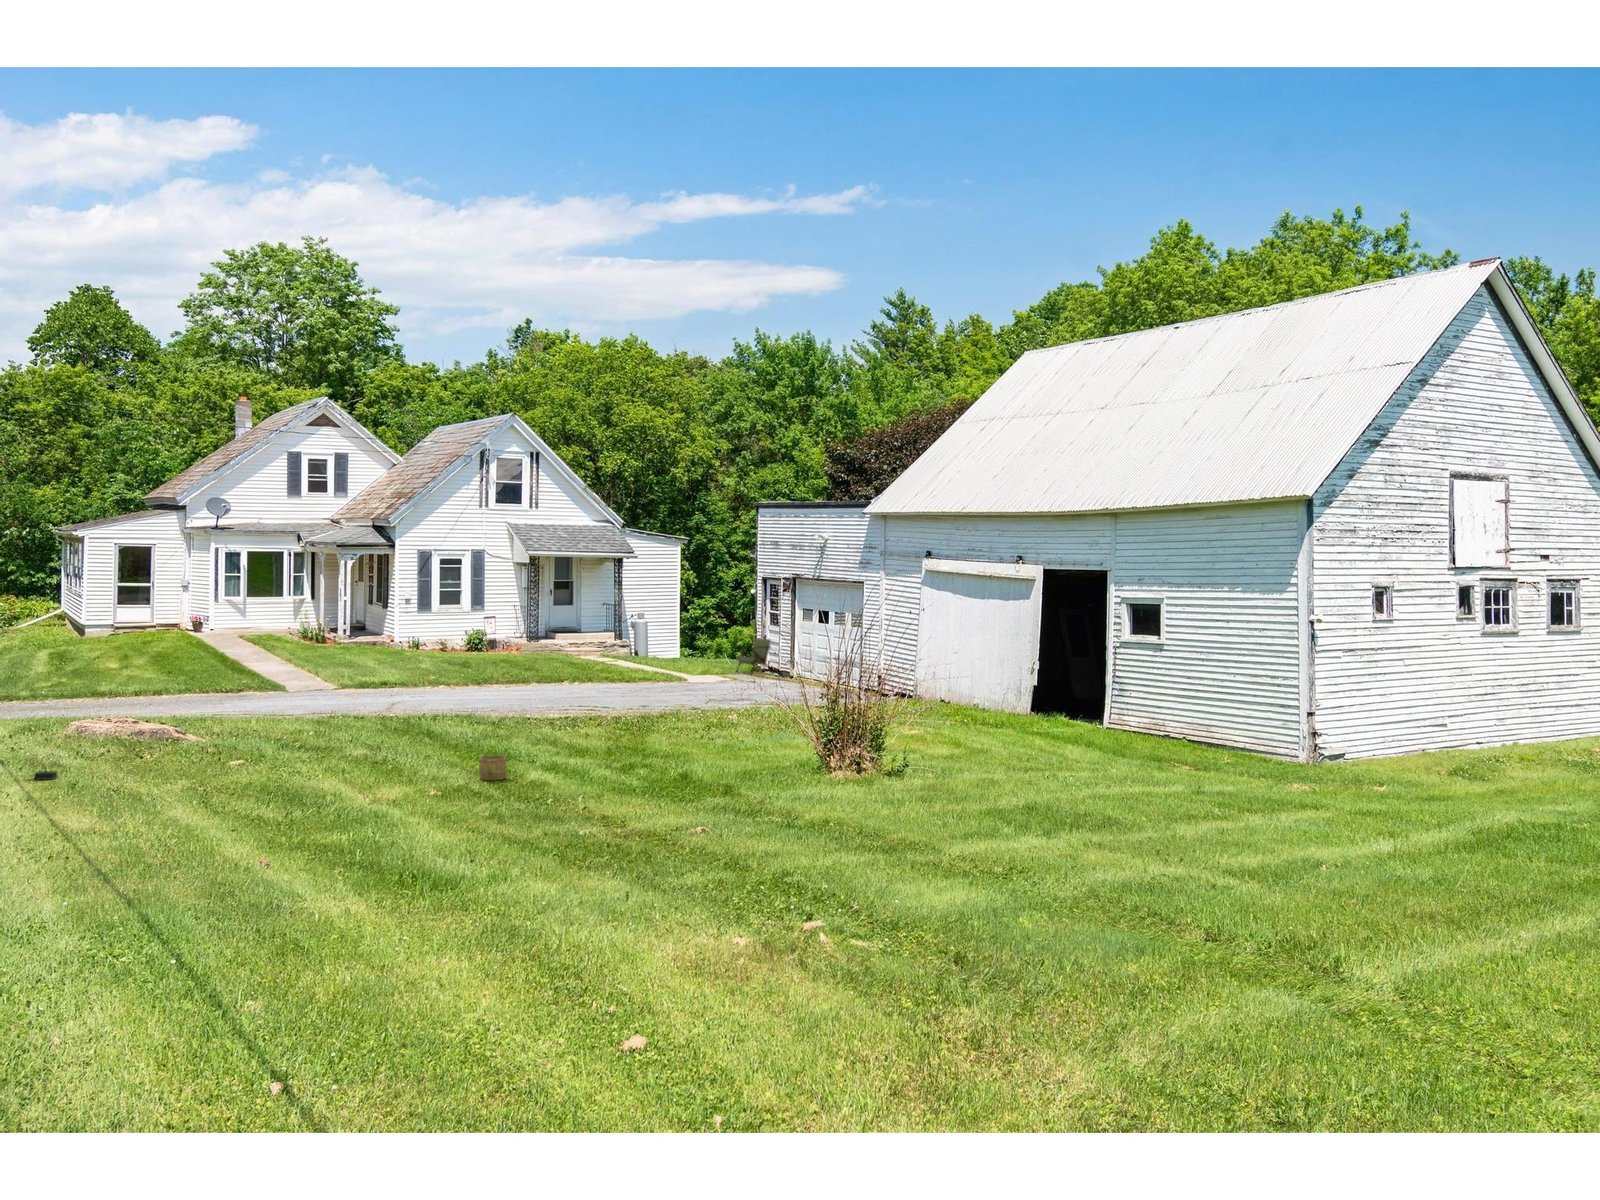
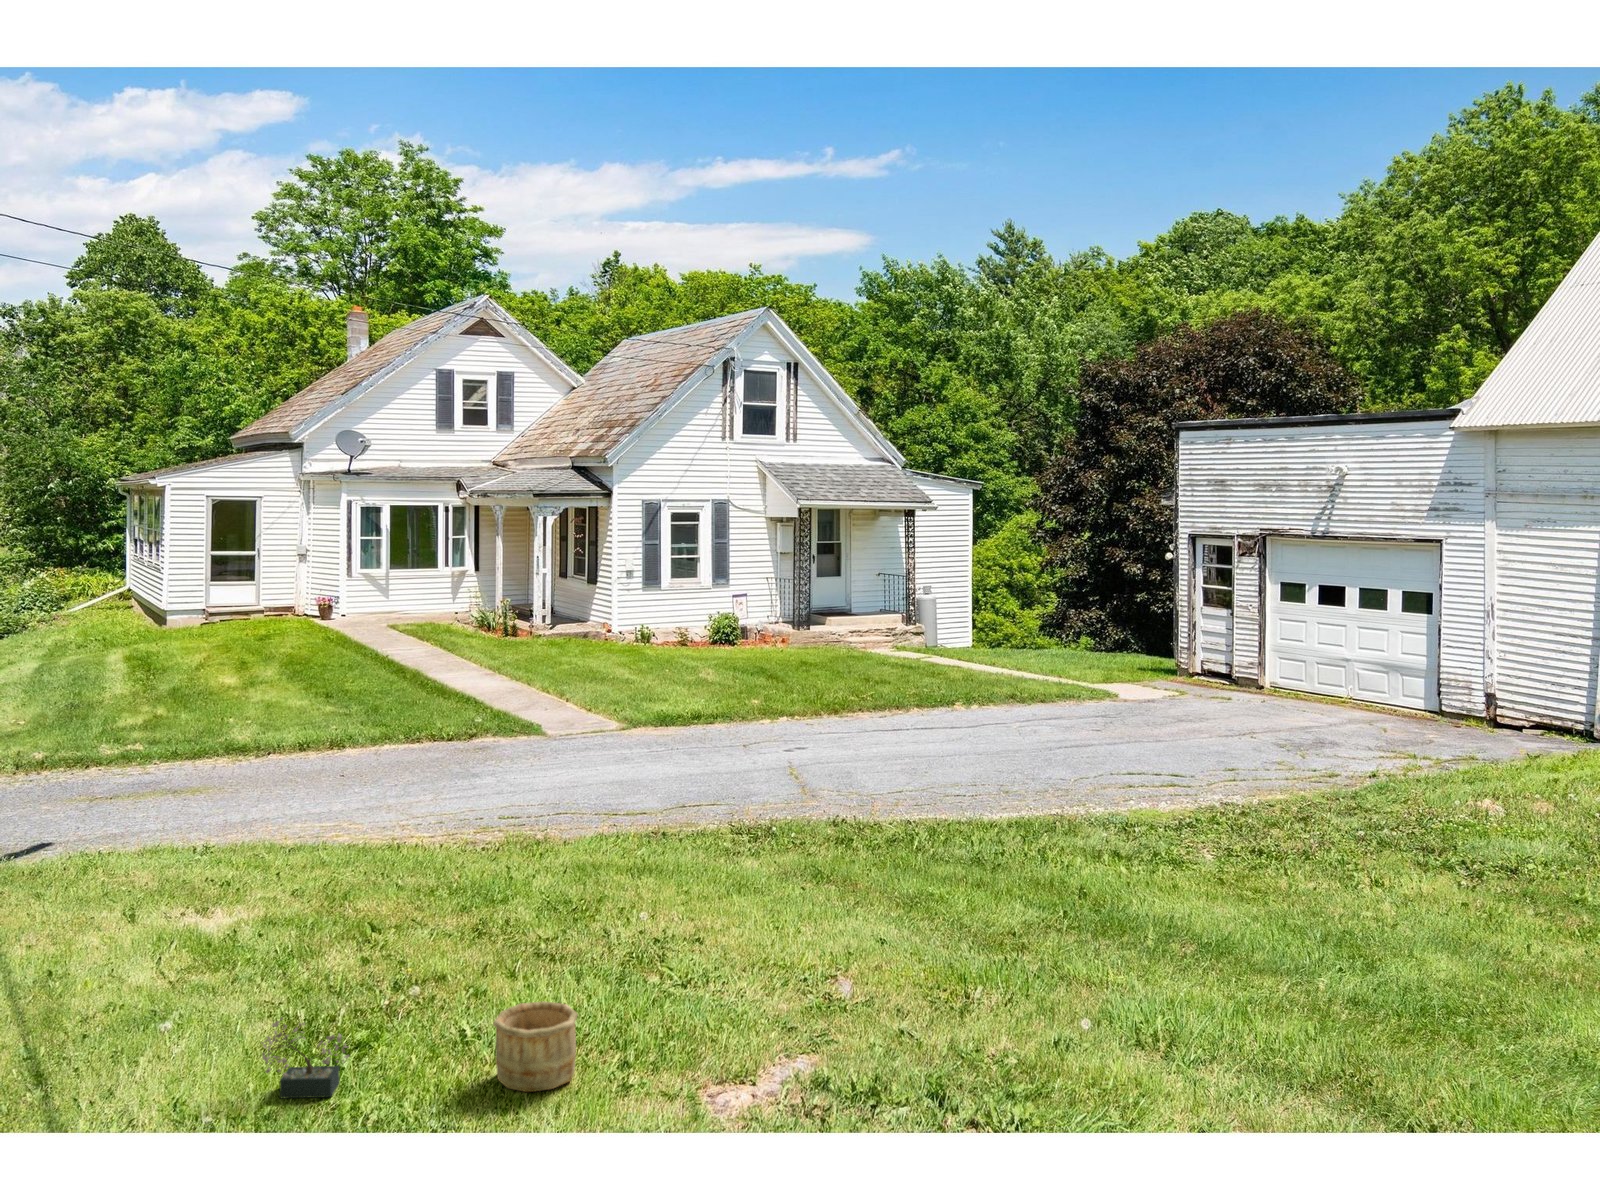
lounge chair: present [736,638,772,673] -> none [1162,627,1226,685]
wooden bucket: present [479,755,507,781] -> present [493,1001,577,1092]

